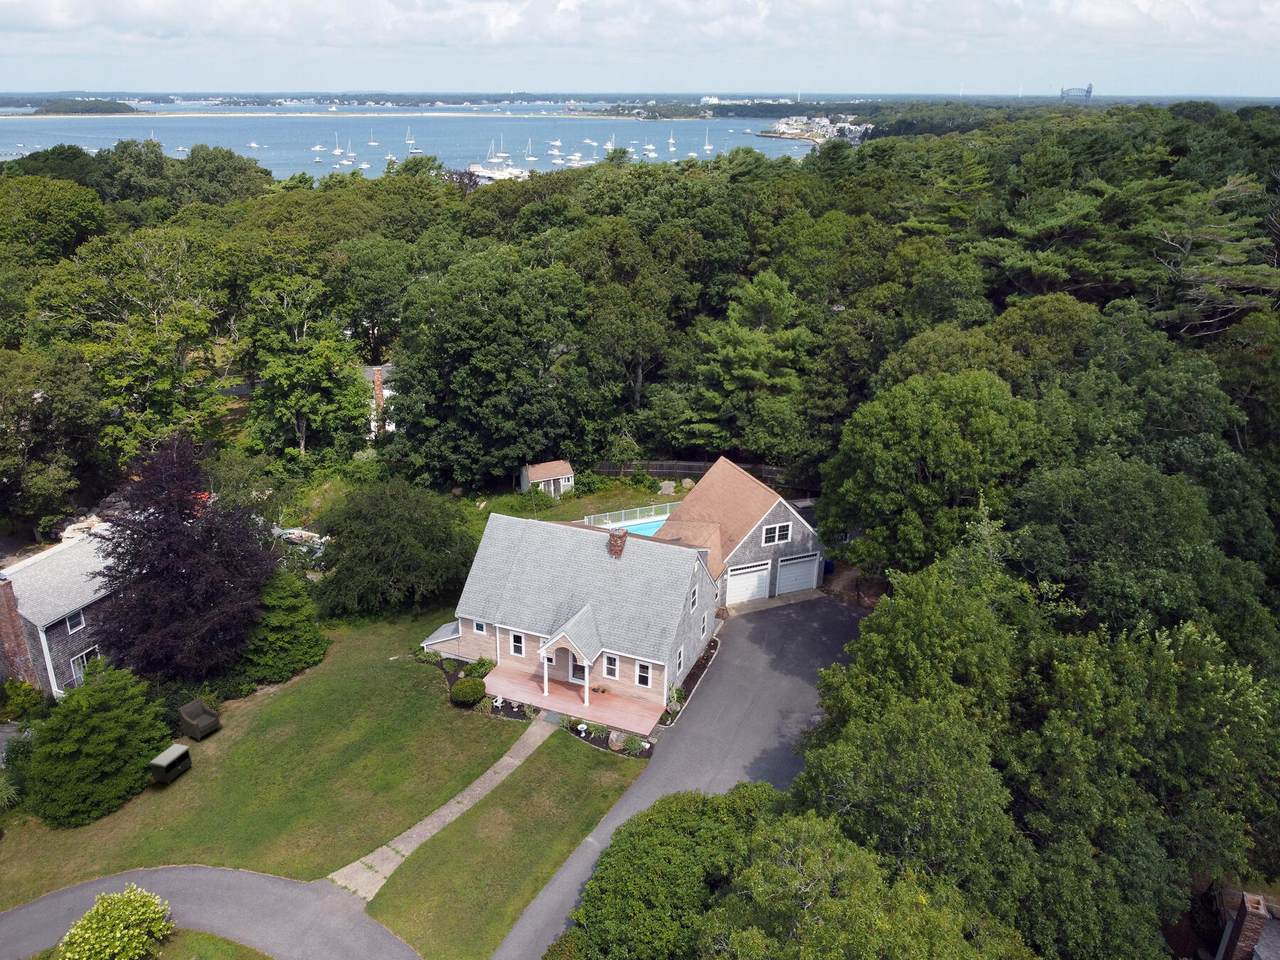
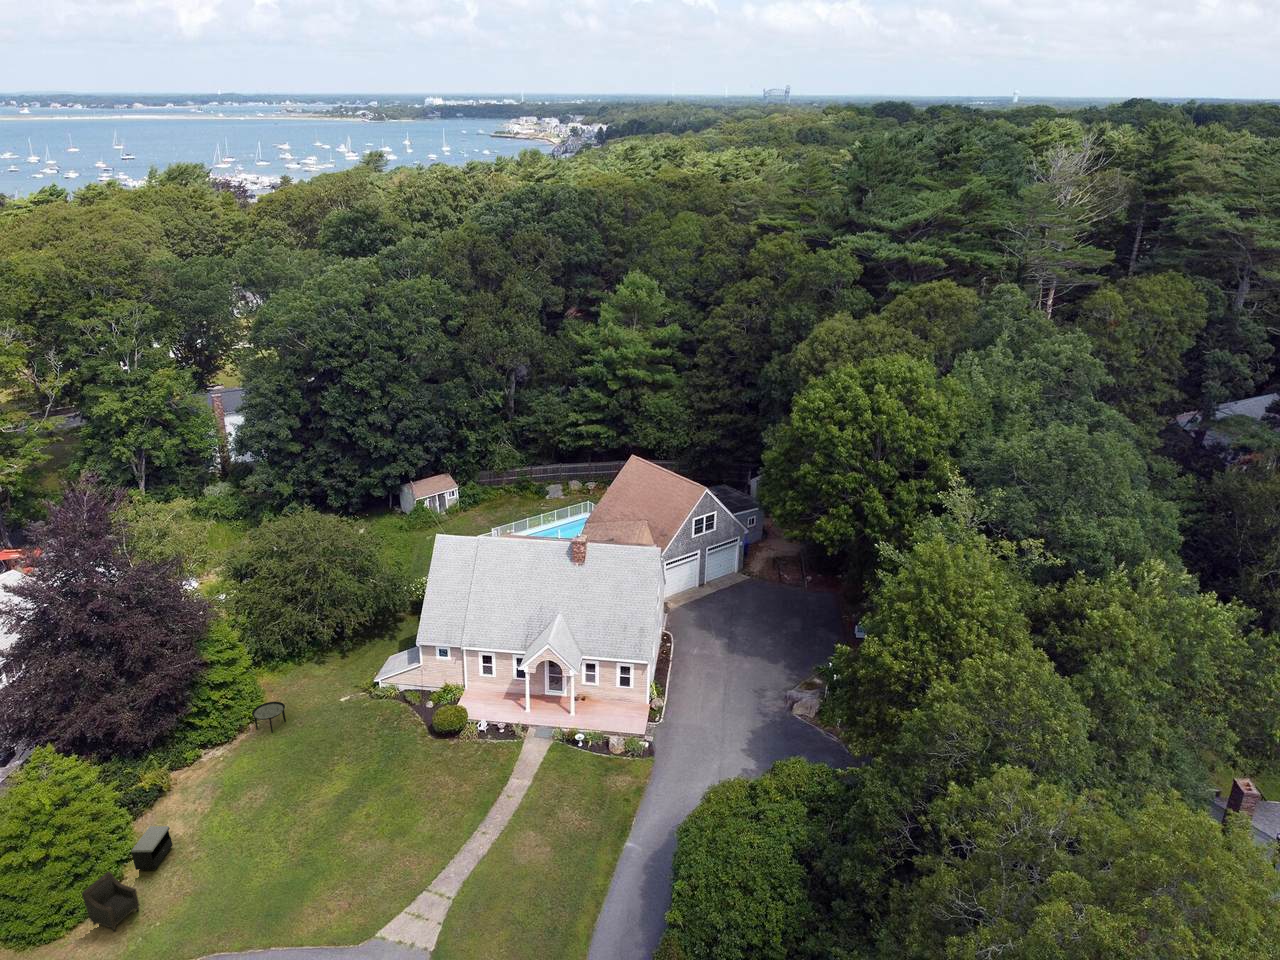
round table: none [306,649,337,678] -> present [252,702,286,733]
chair: present [178,697,221,742] -> present [82,871,139,931]

